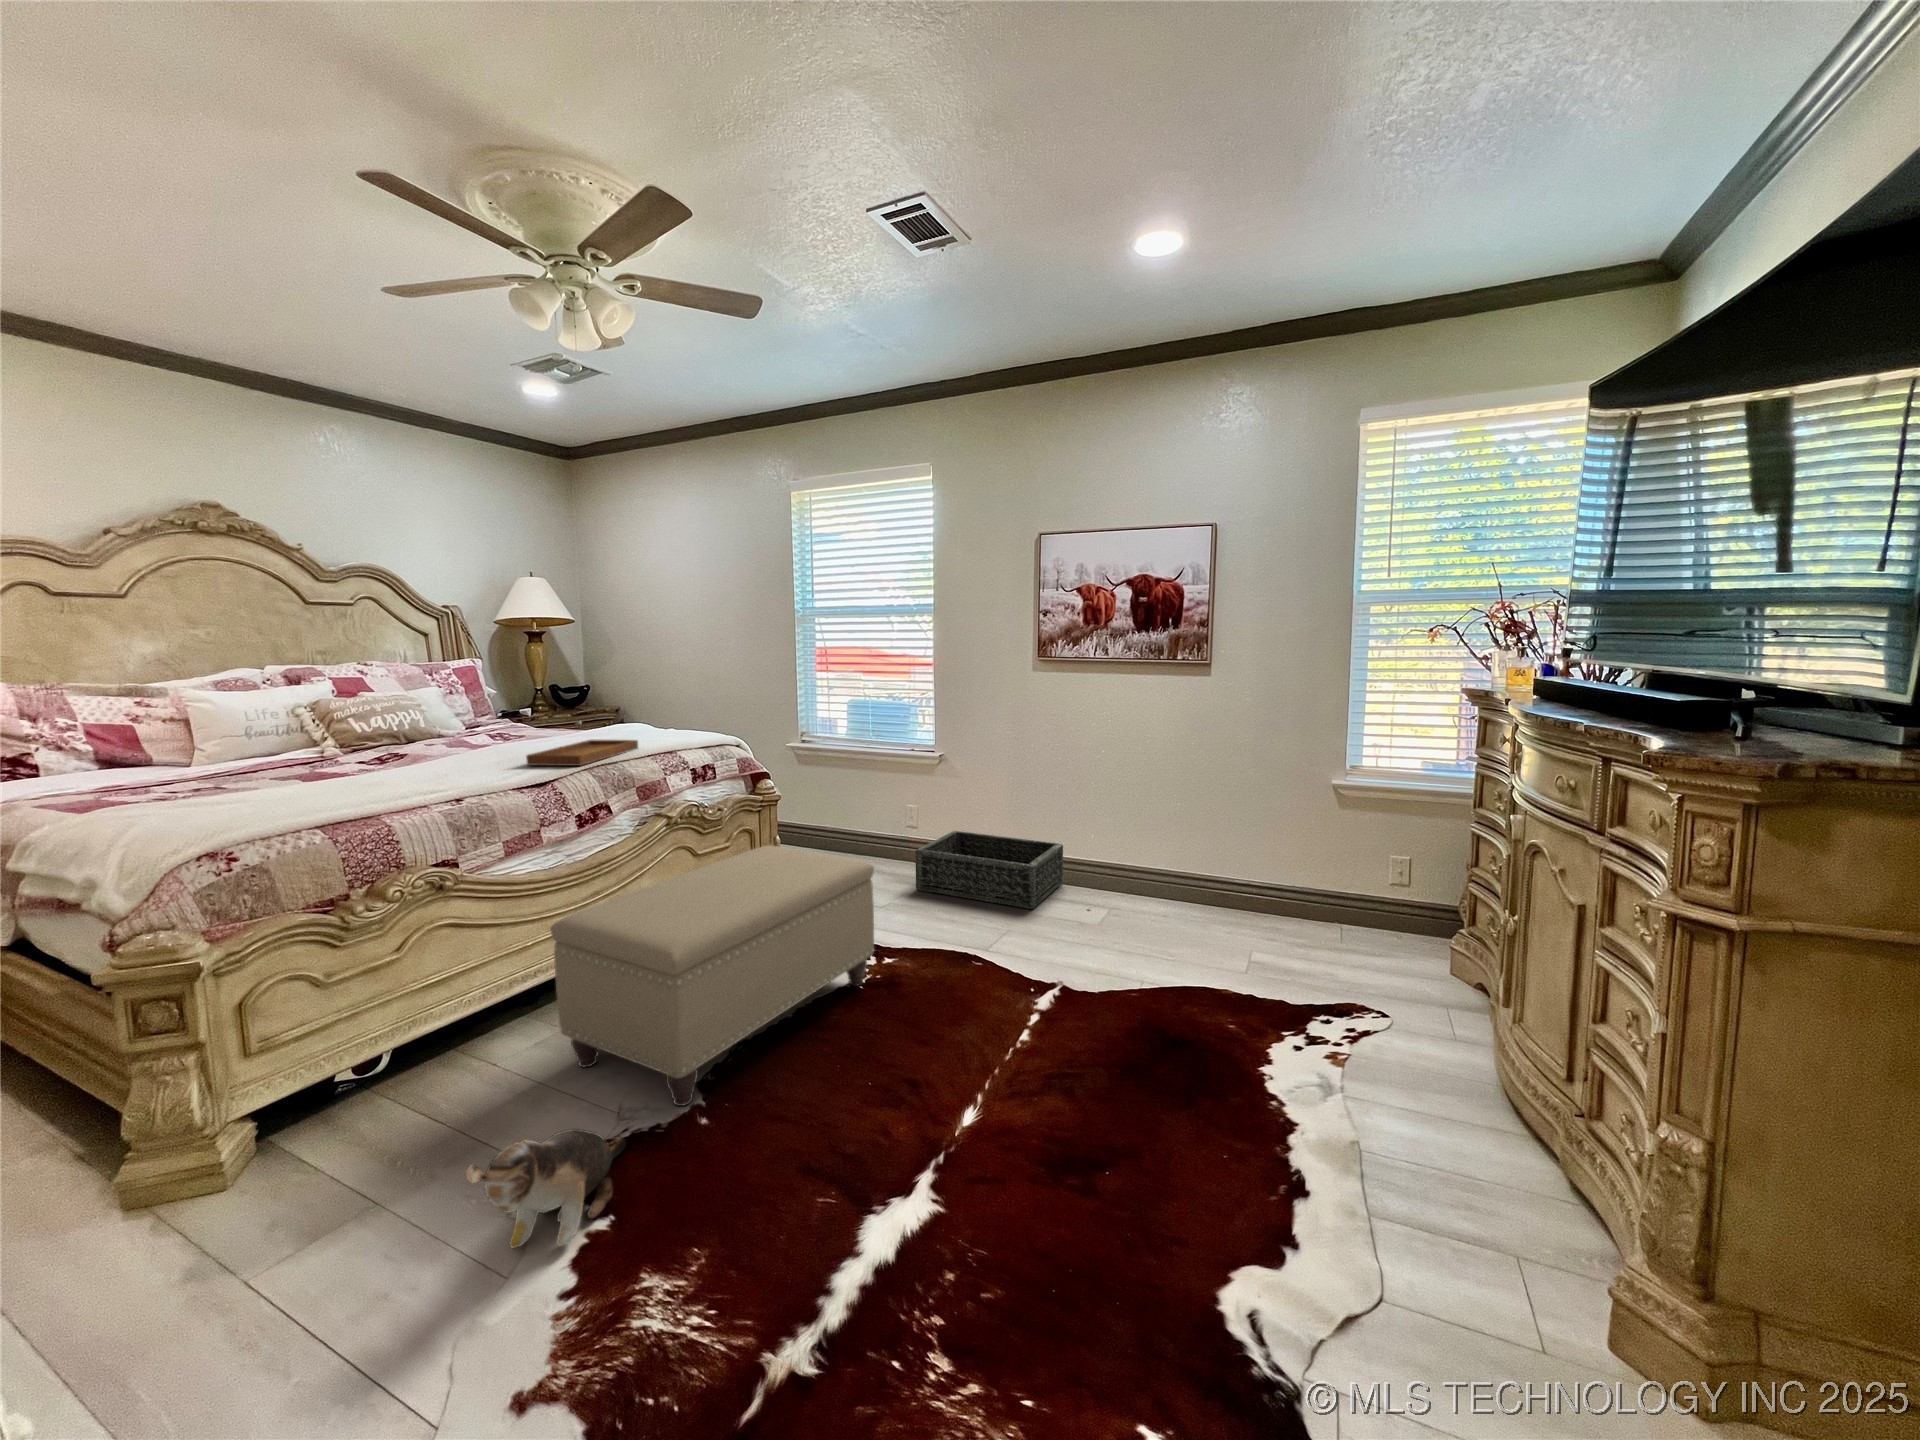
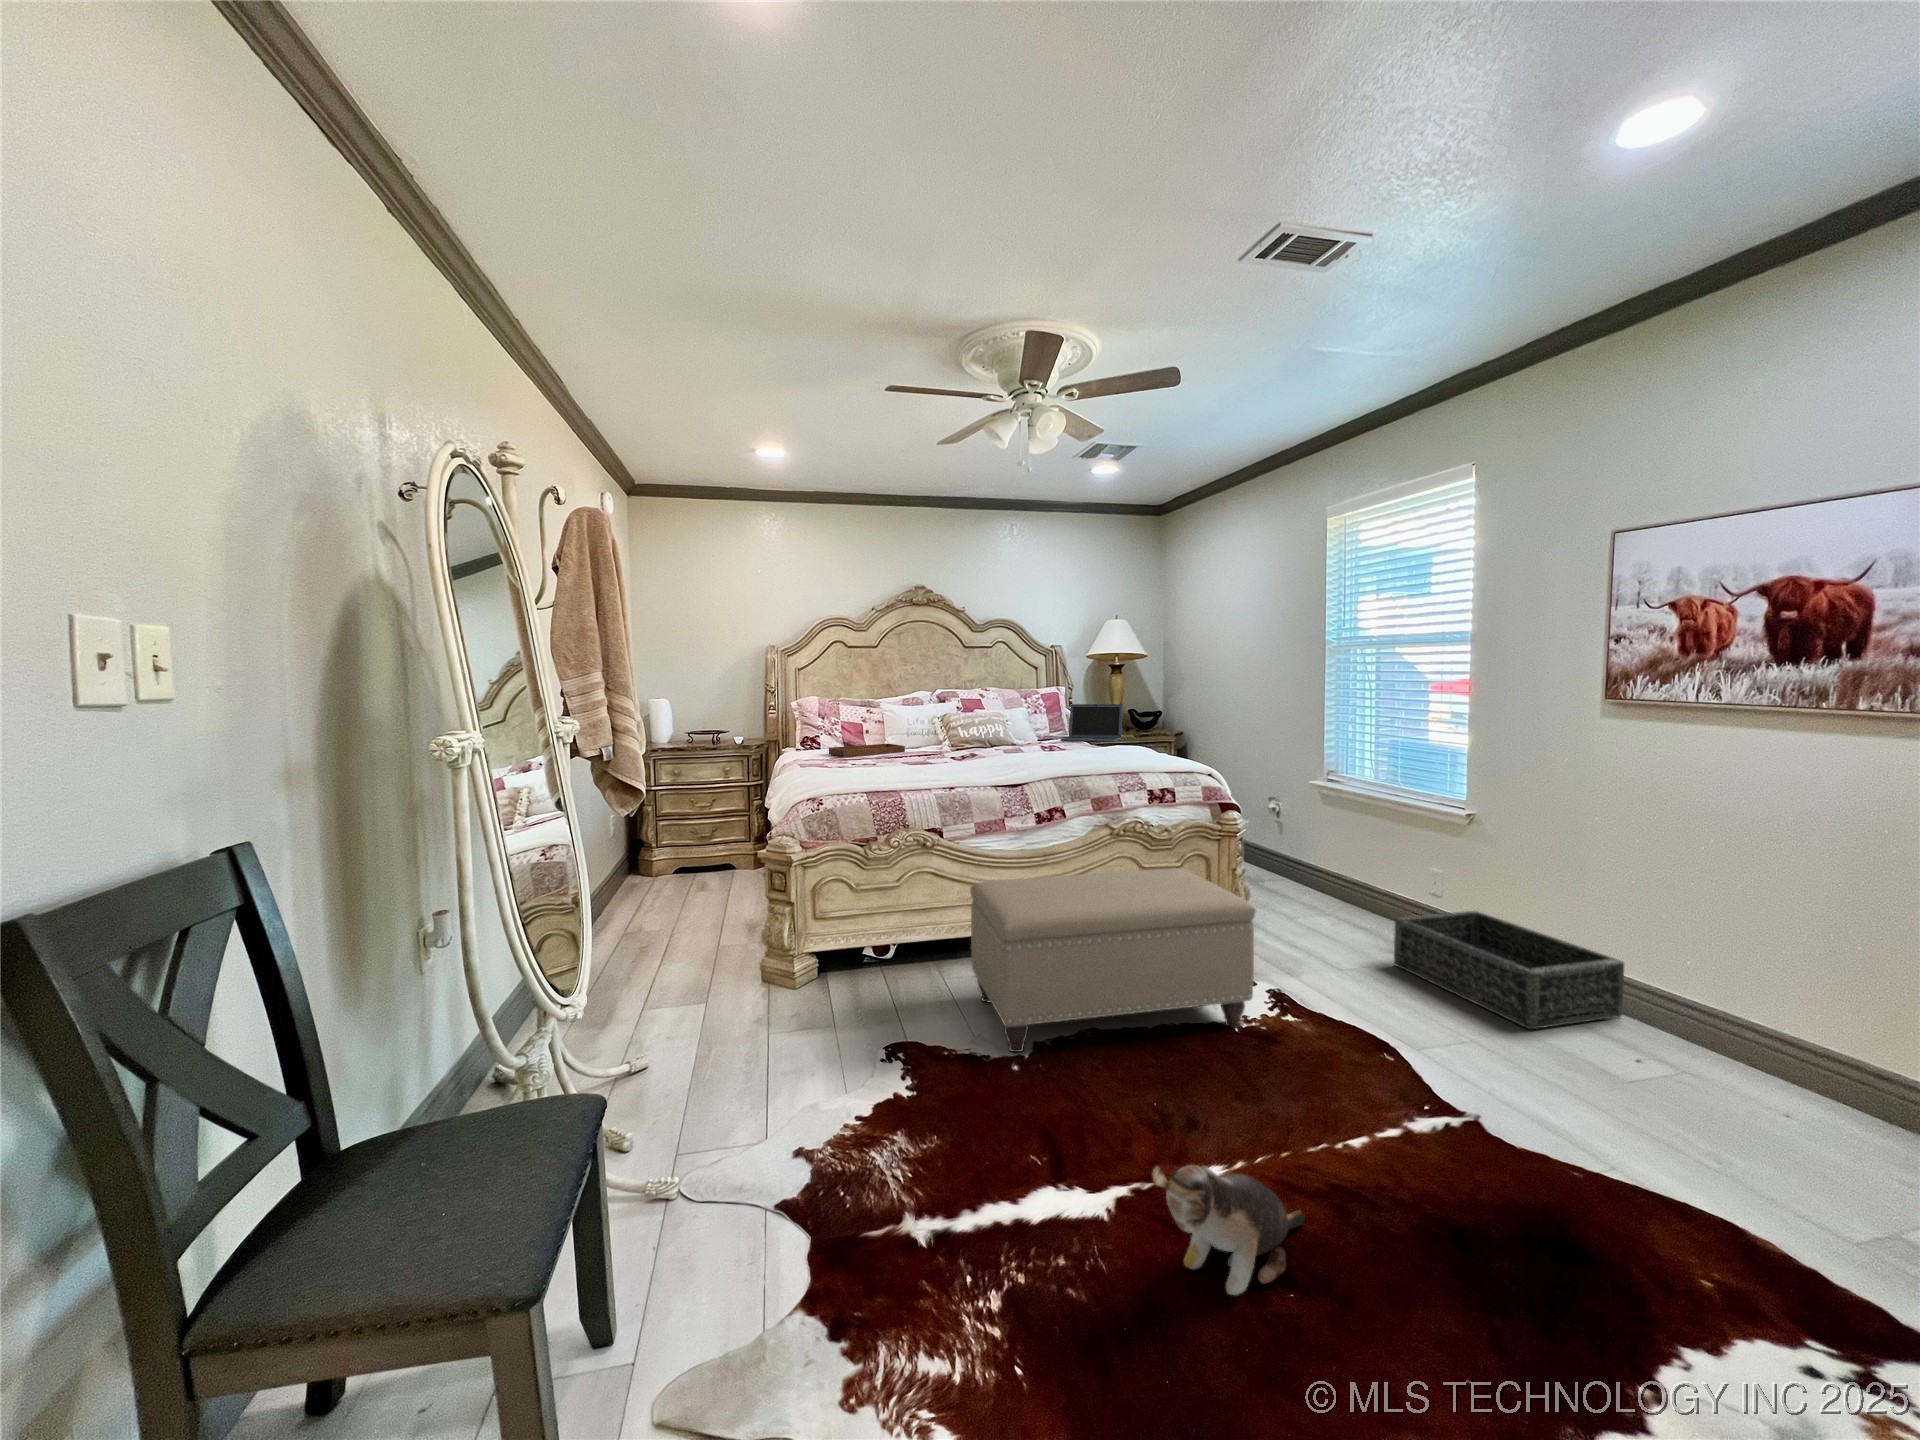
laptop: none [493,677,569,726] -> present [1061,704,1123,742]
tray: present [526,721,638,766] -> present [829,730,905,757]
plush toy: present [466,1129,626,1248] -> present [1152,1165,1305,1295]

